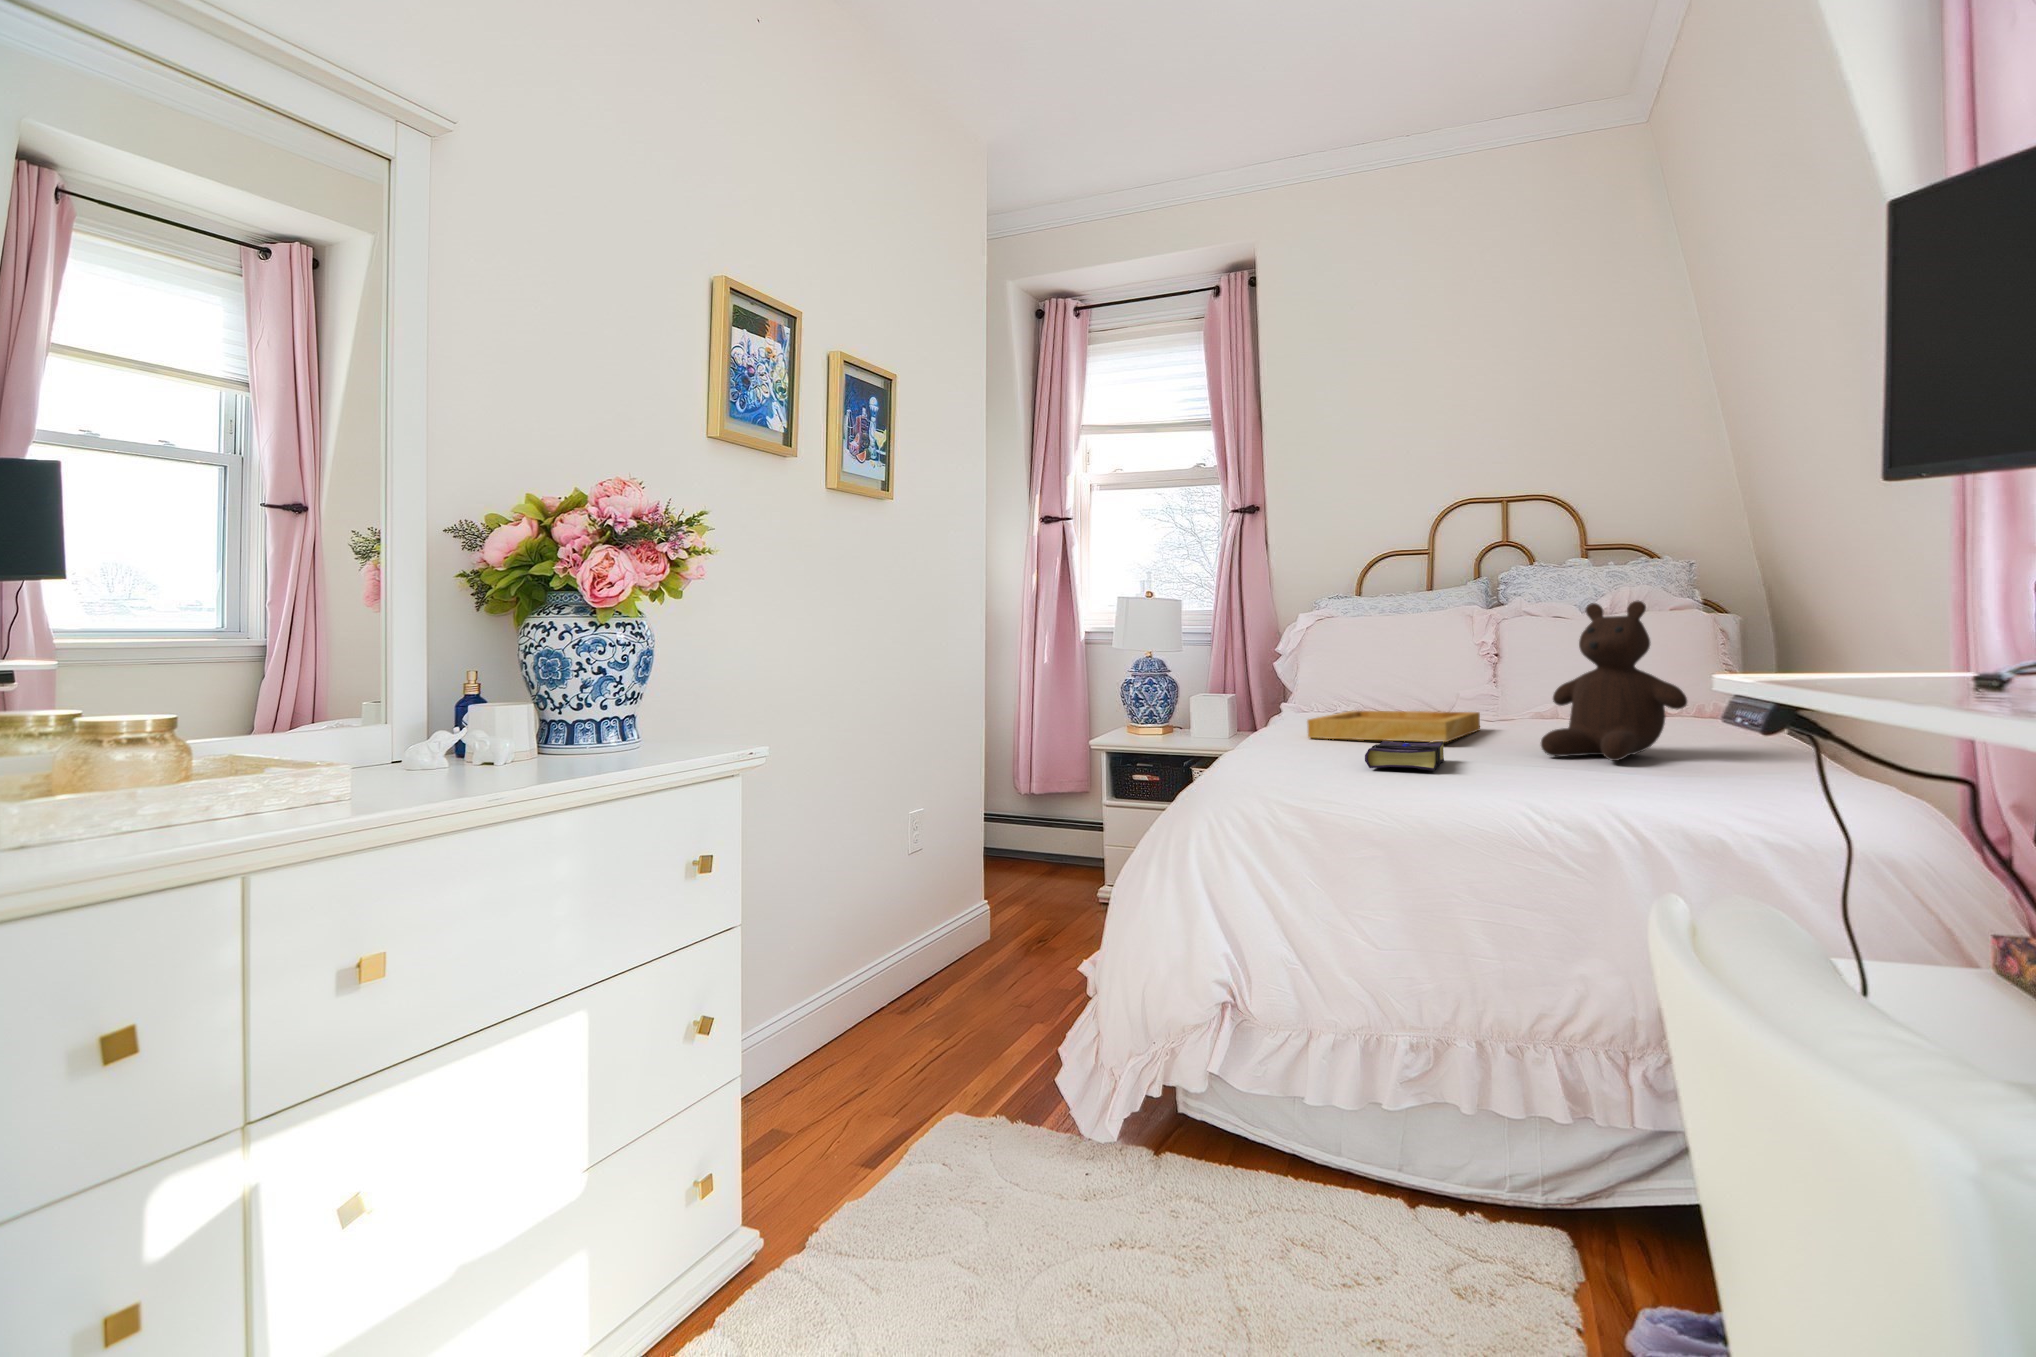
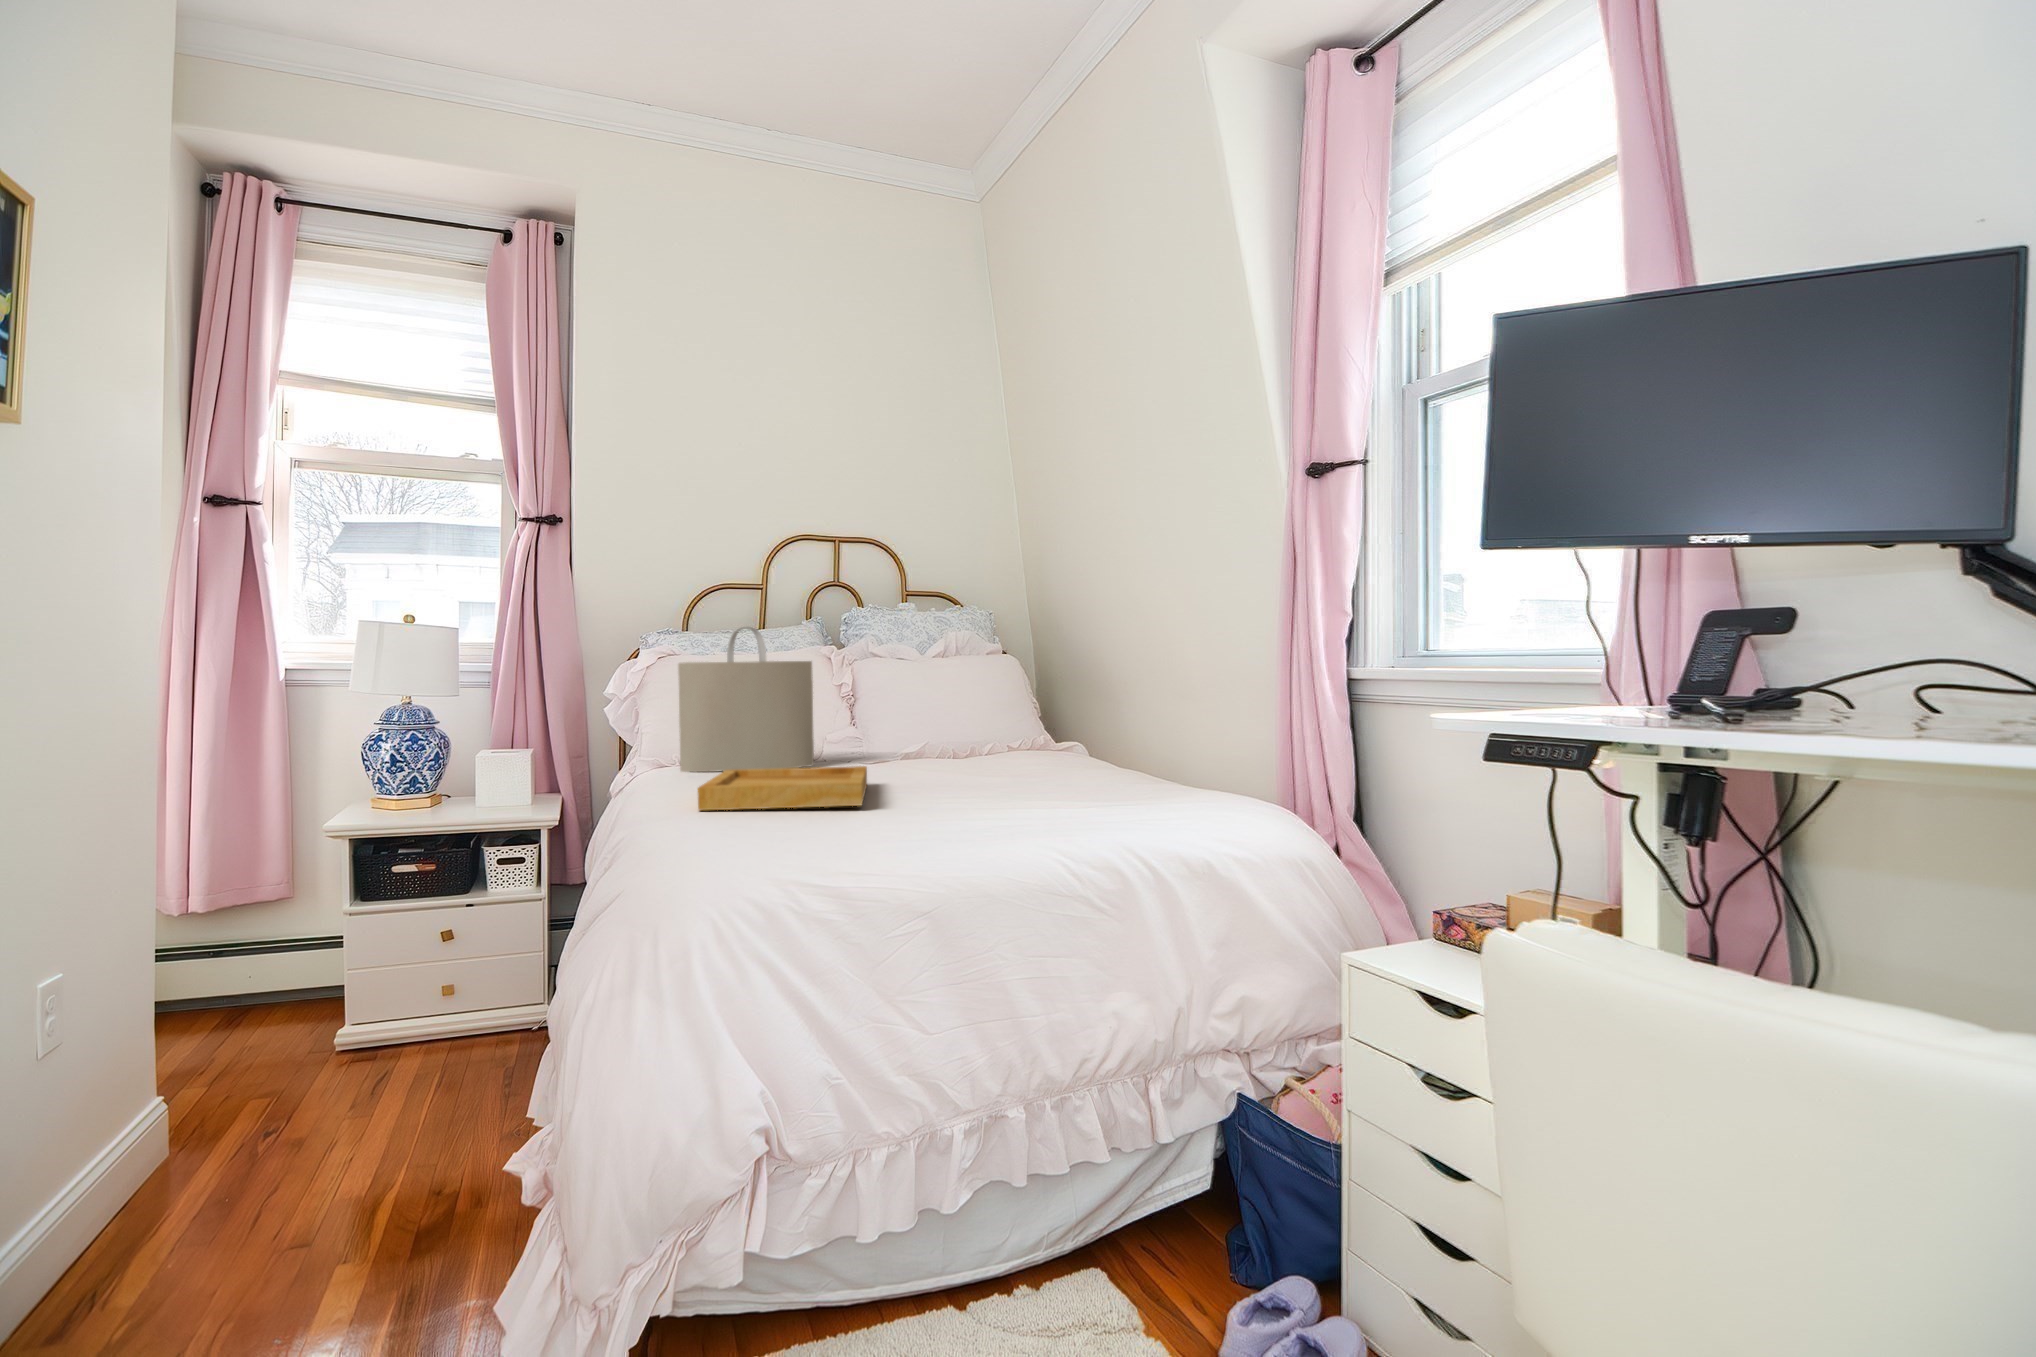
tote bag: none [1326,588,1449,714] -> present [678,627,814,772]
teddy bear: present [1541,600,1687,761] -> none [960,655,1083,816]
book: present [1365,741,1444,771] -> none [812,808,895,851]

